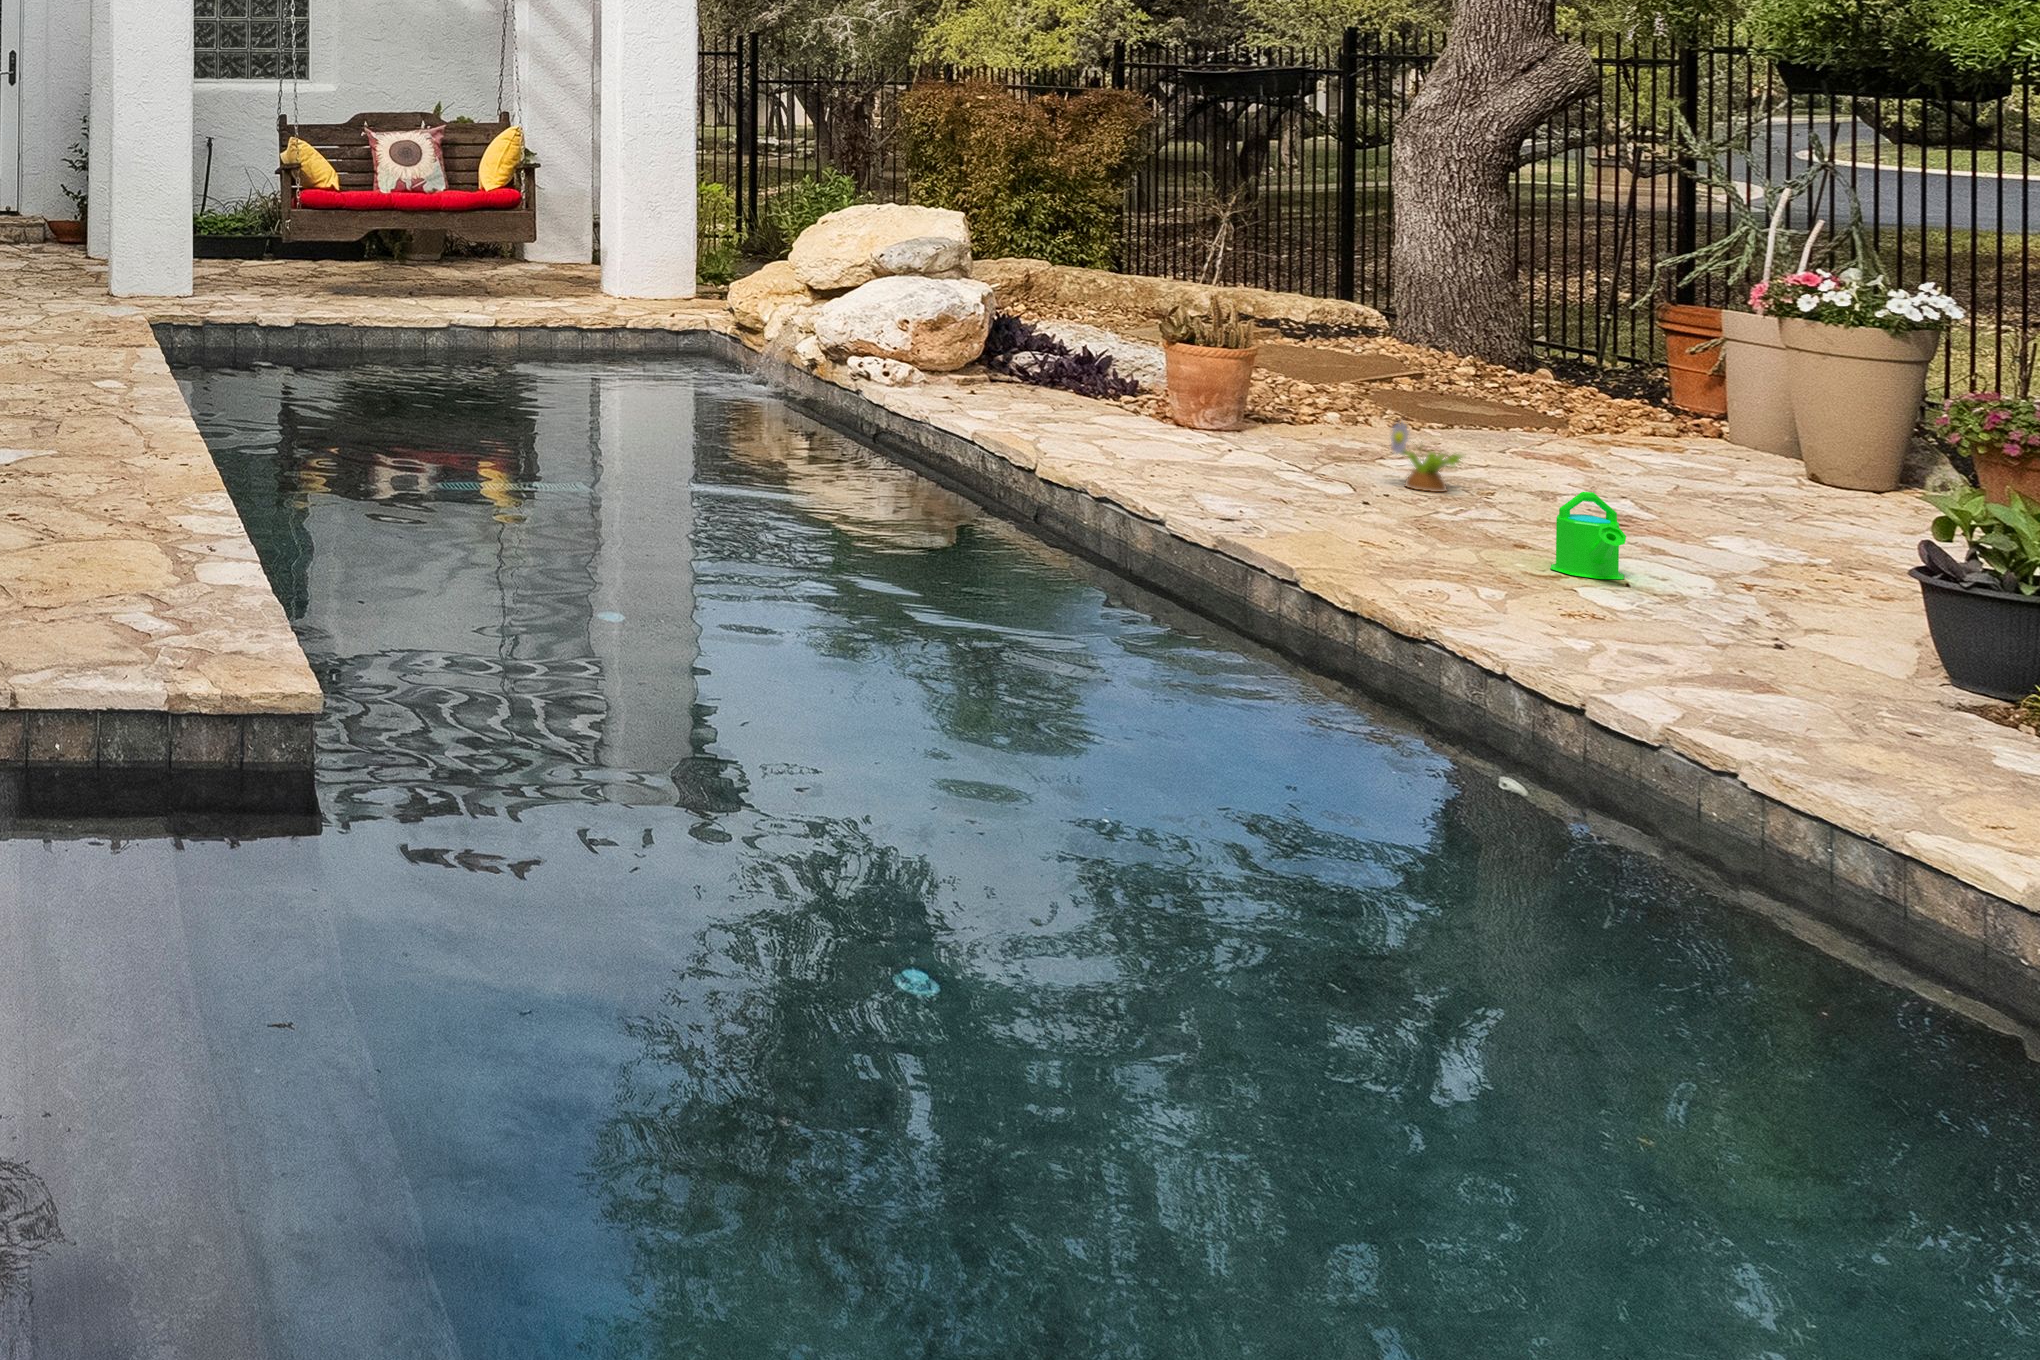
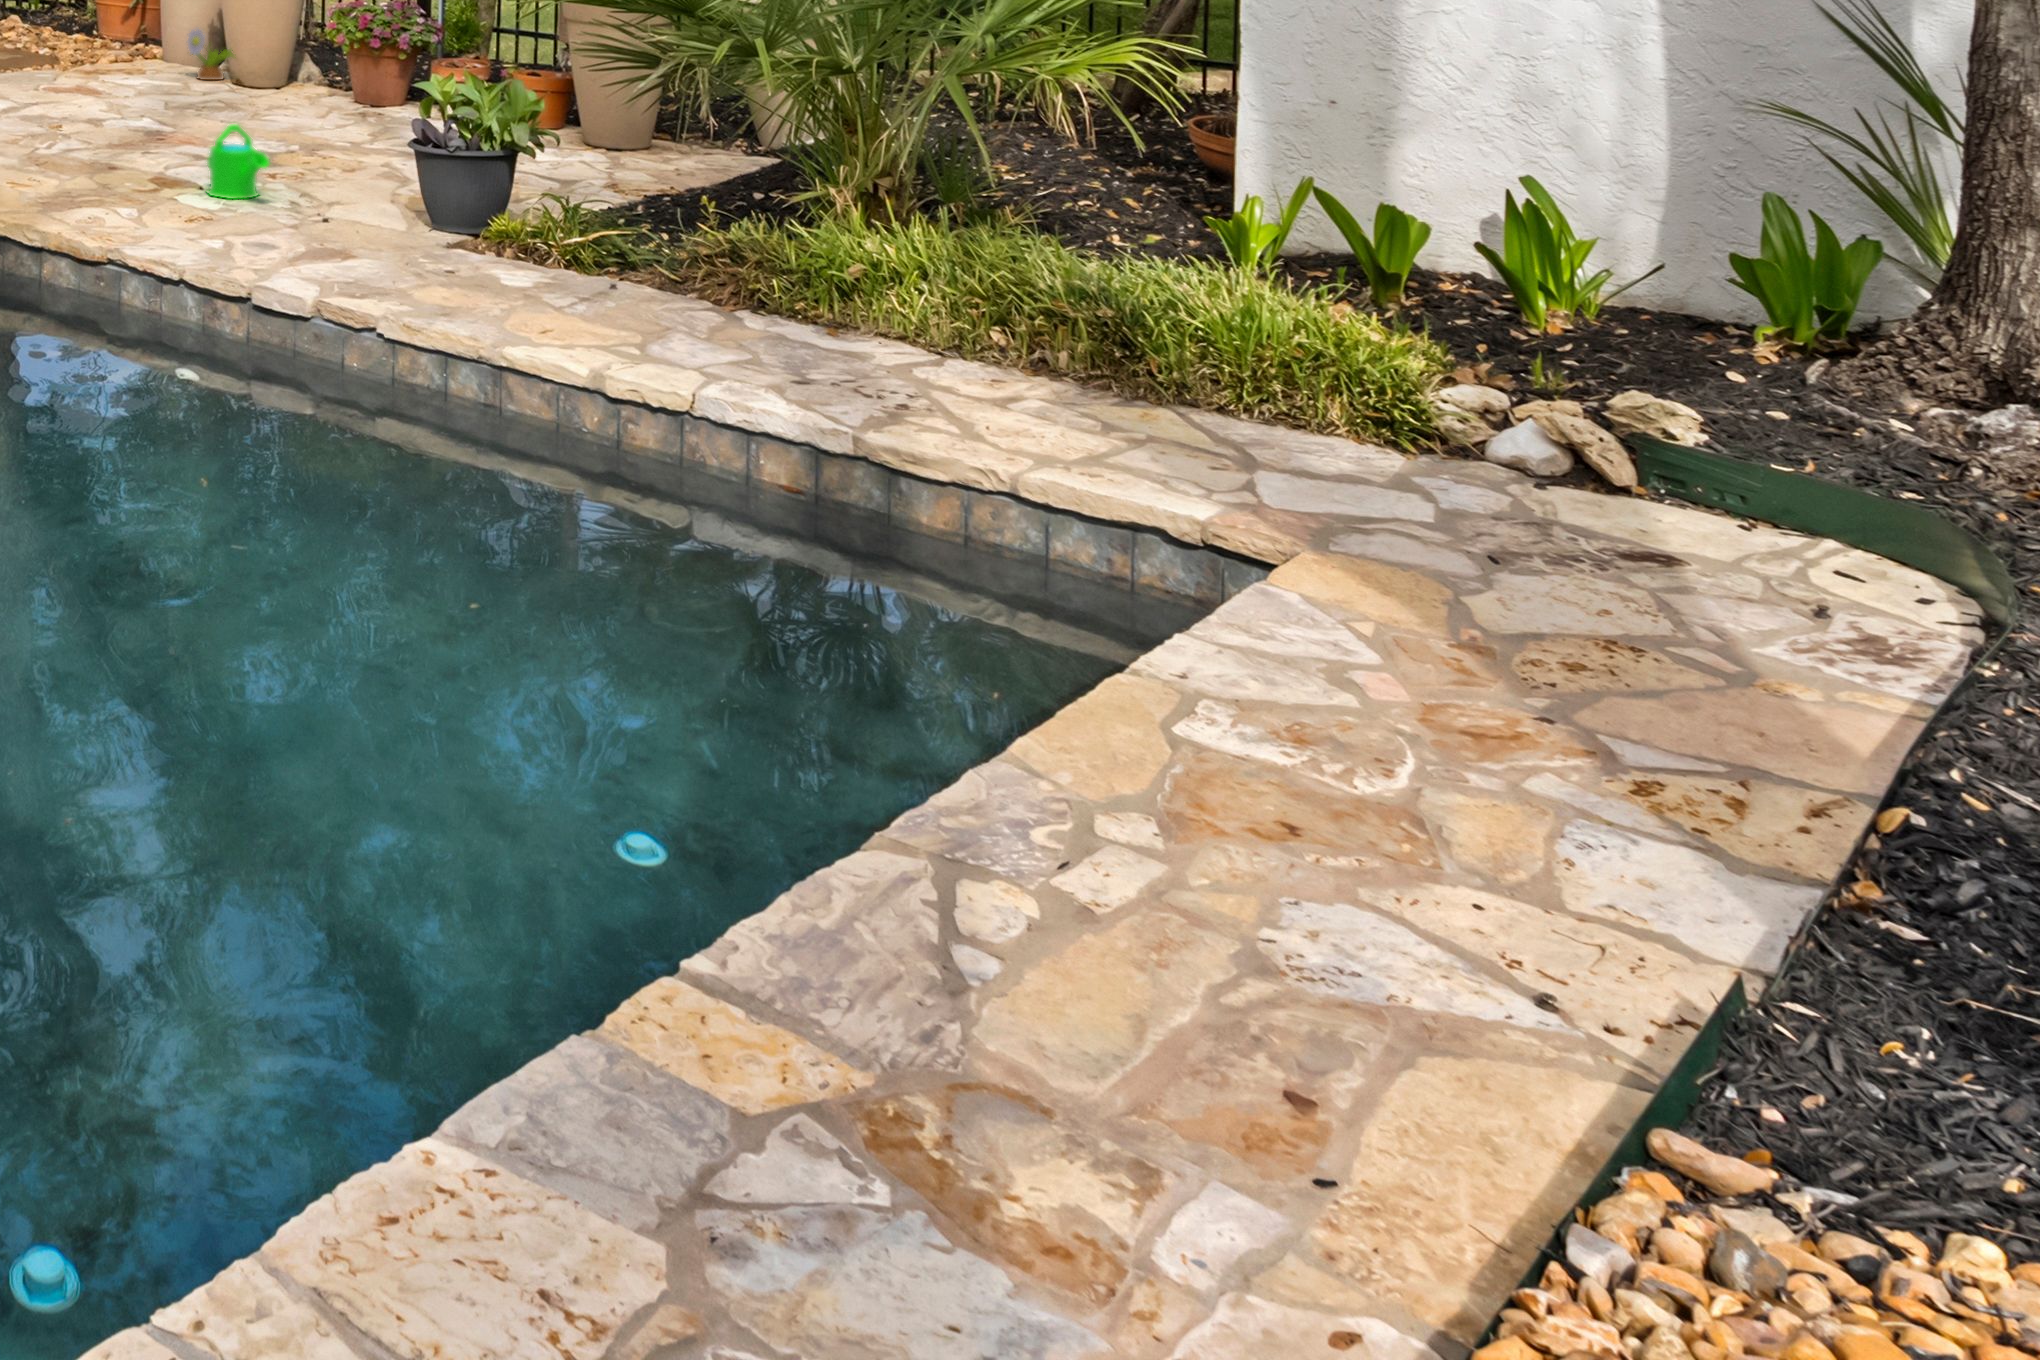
decorative plant: present [1391,423,1463,492] -> present [188,29,236,80]

